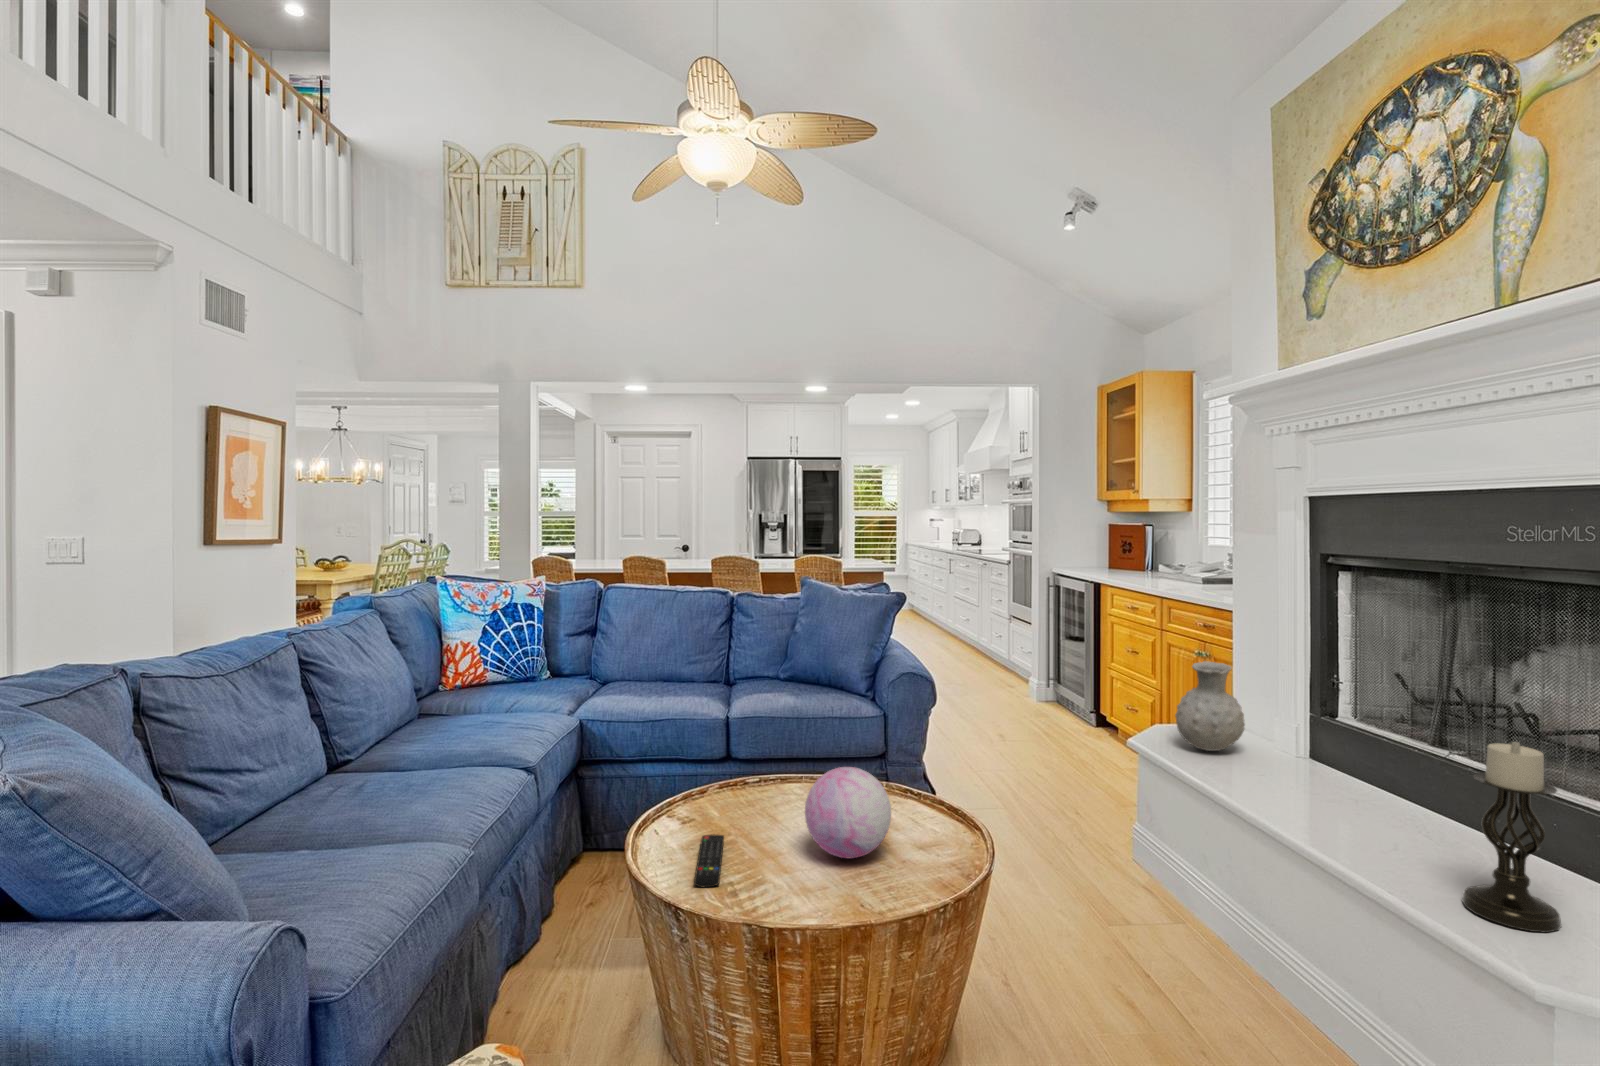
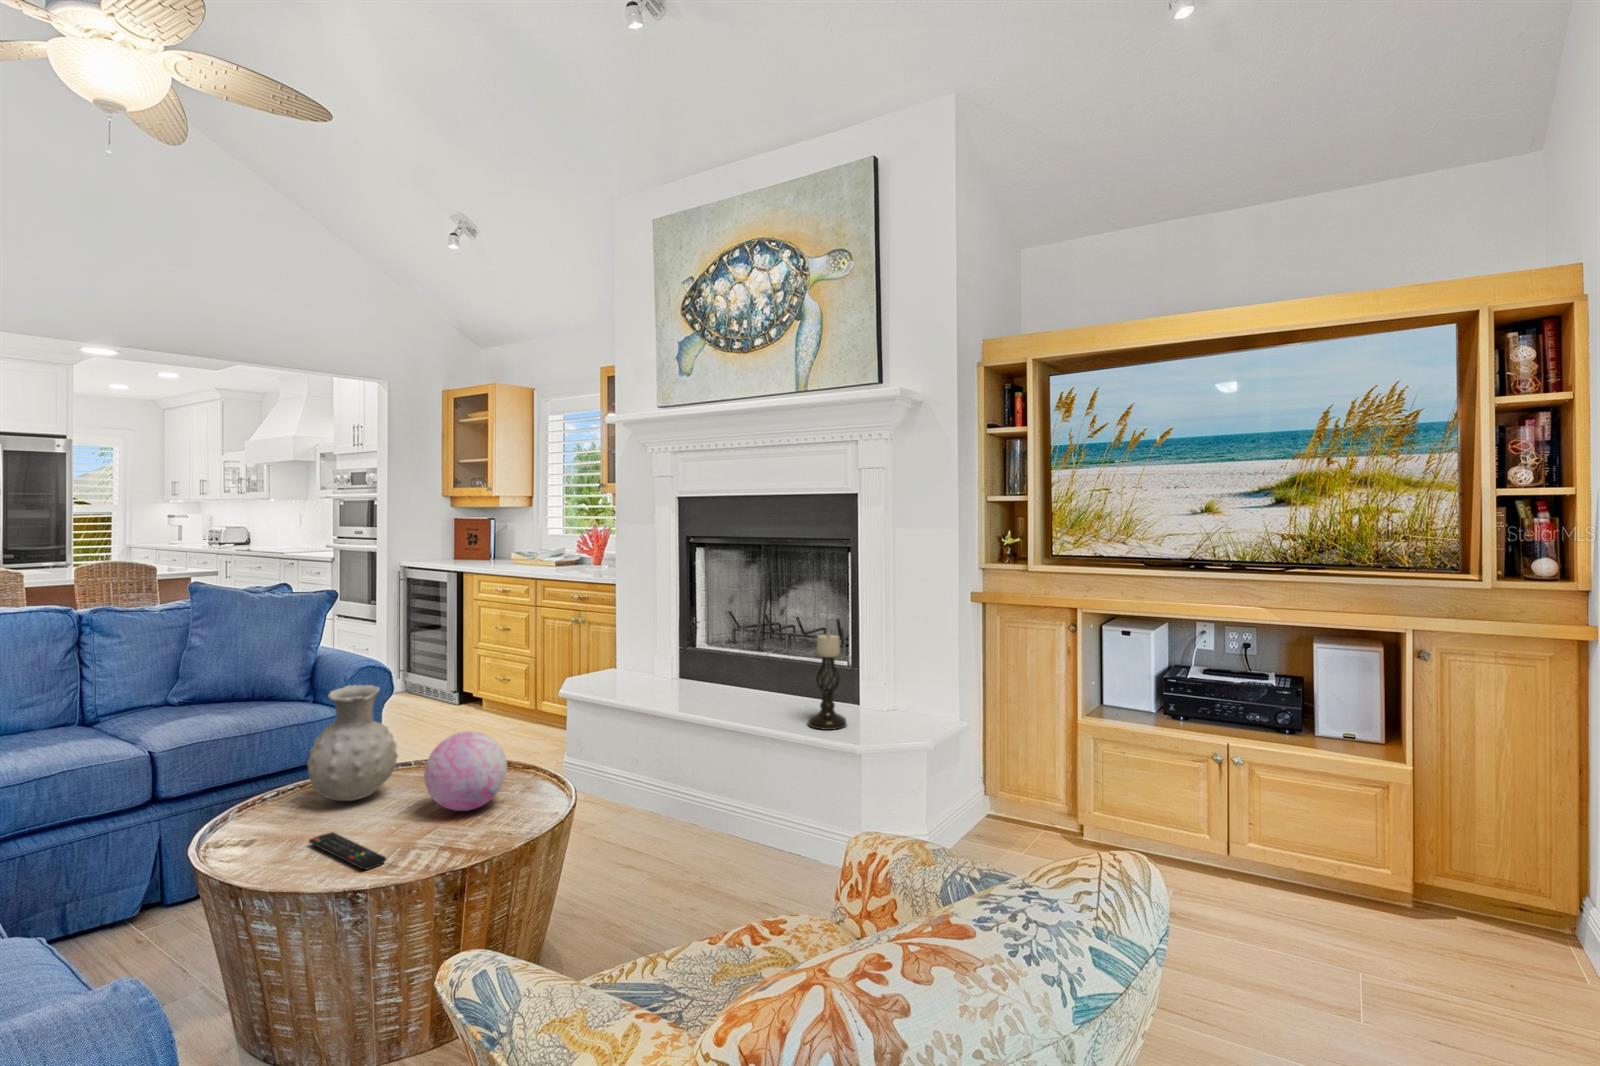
vase: present [1175,661,1245,751] -> present [307,685,398,801]

